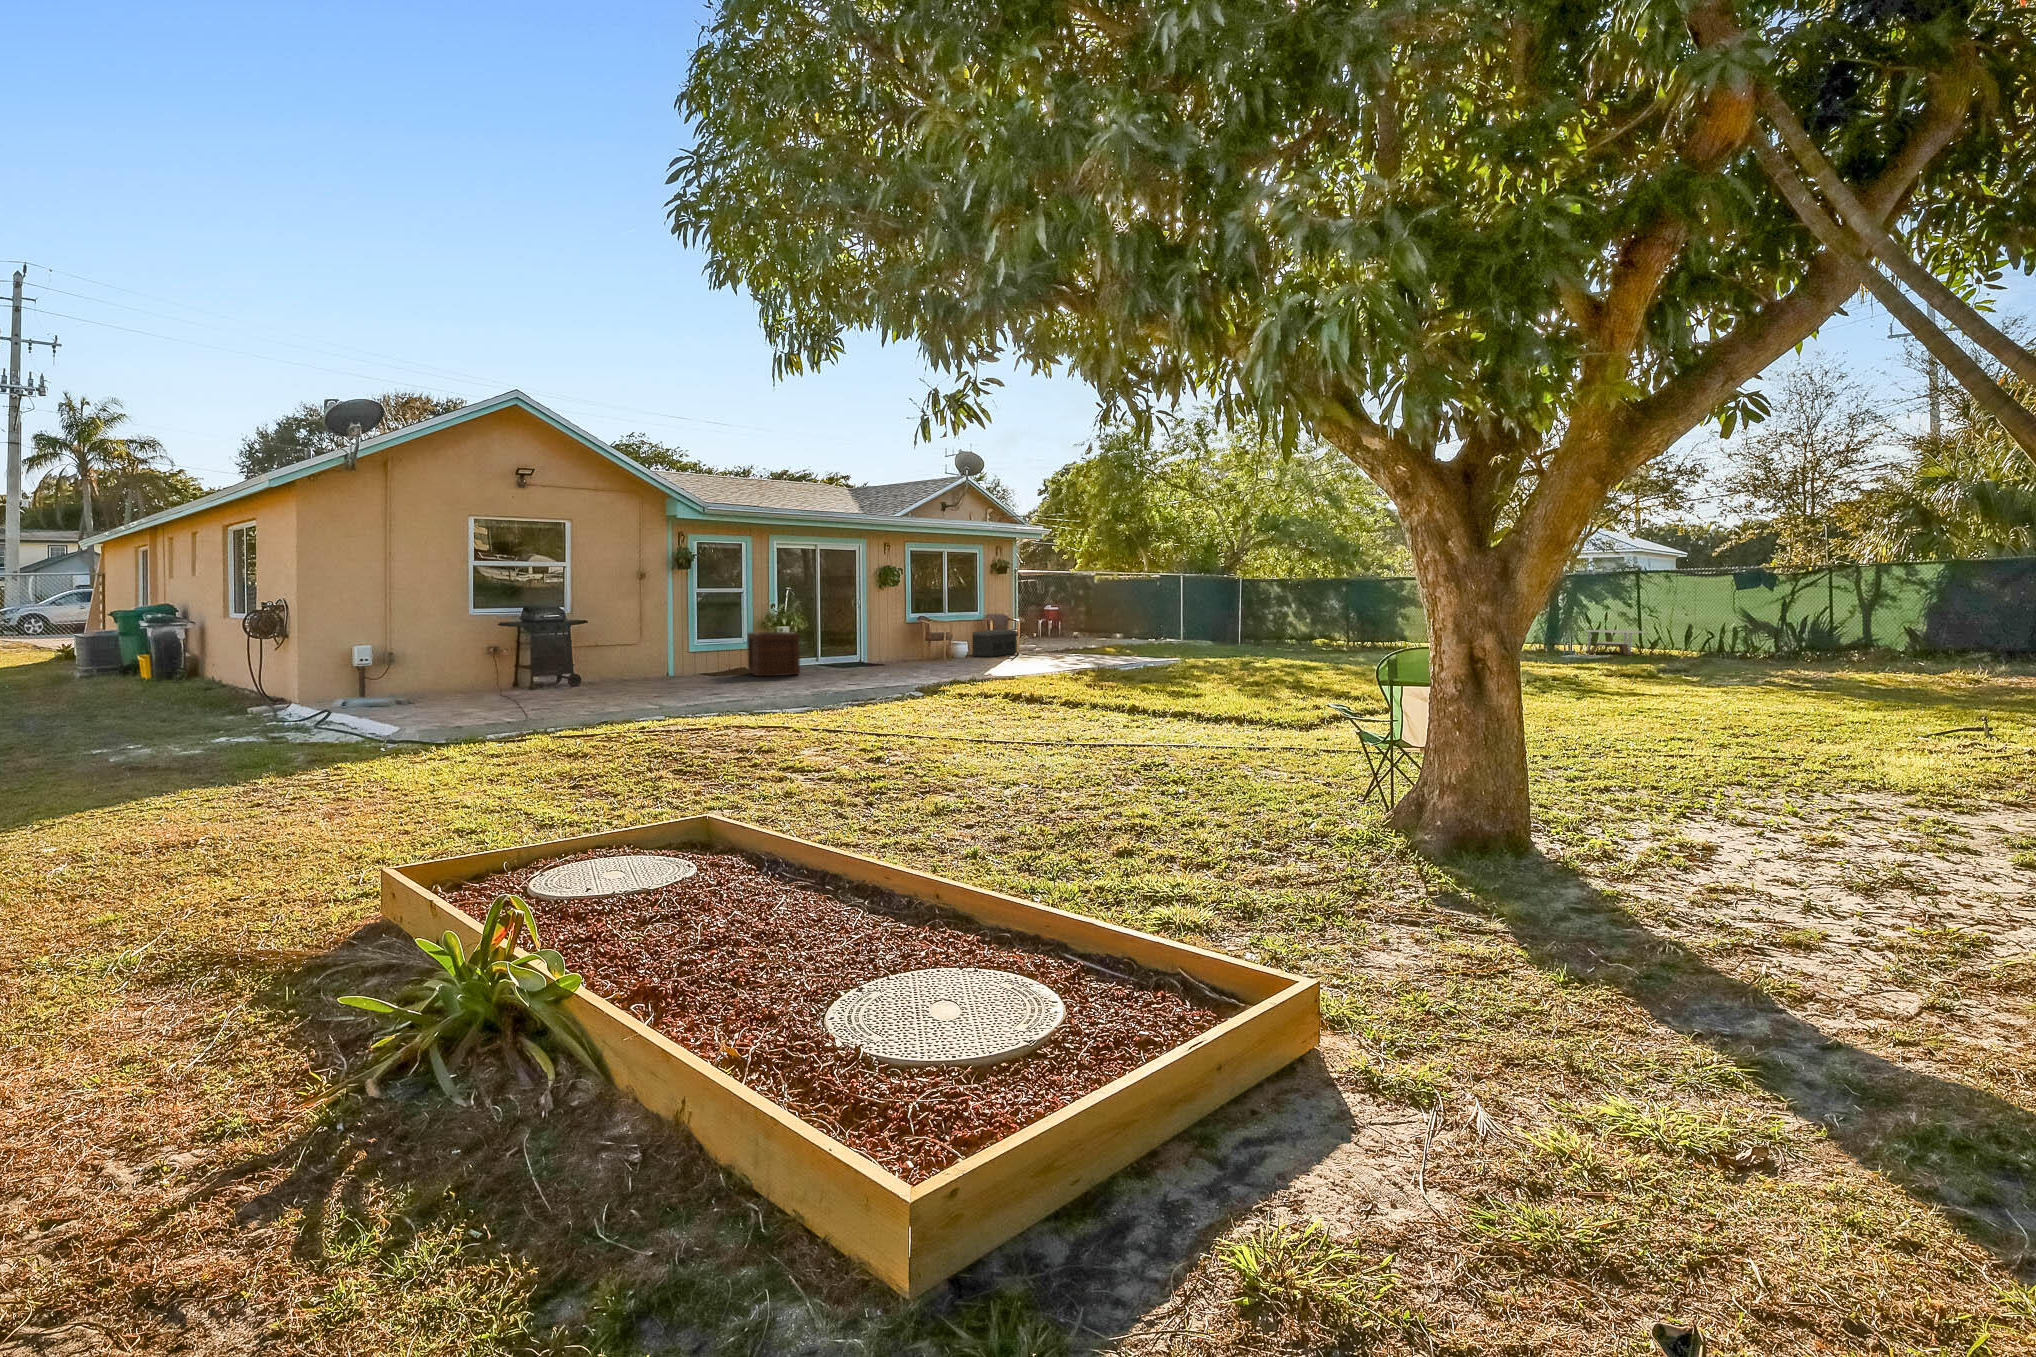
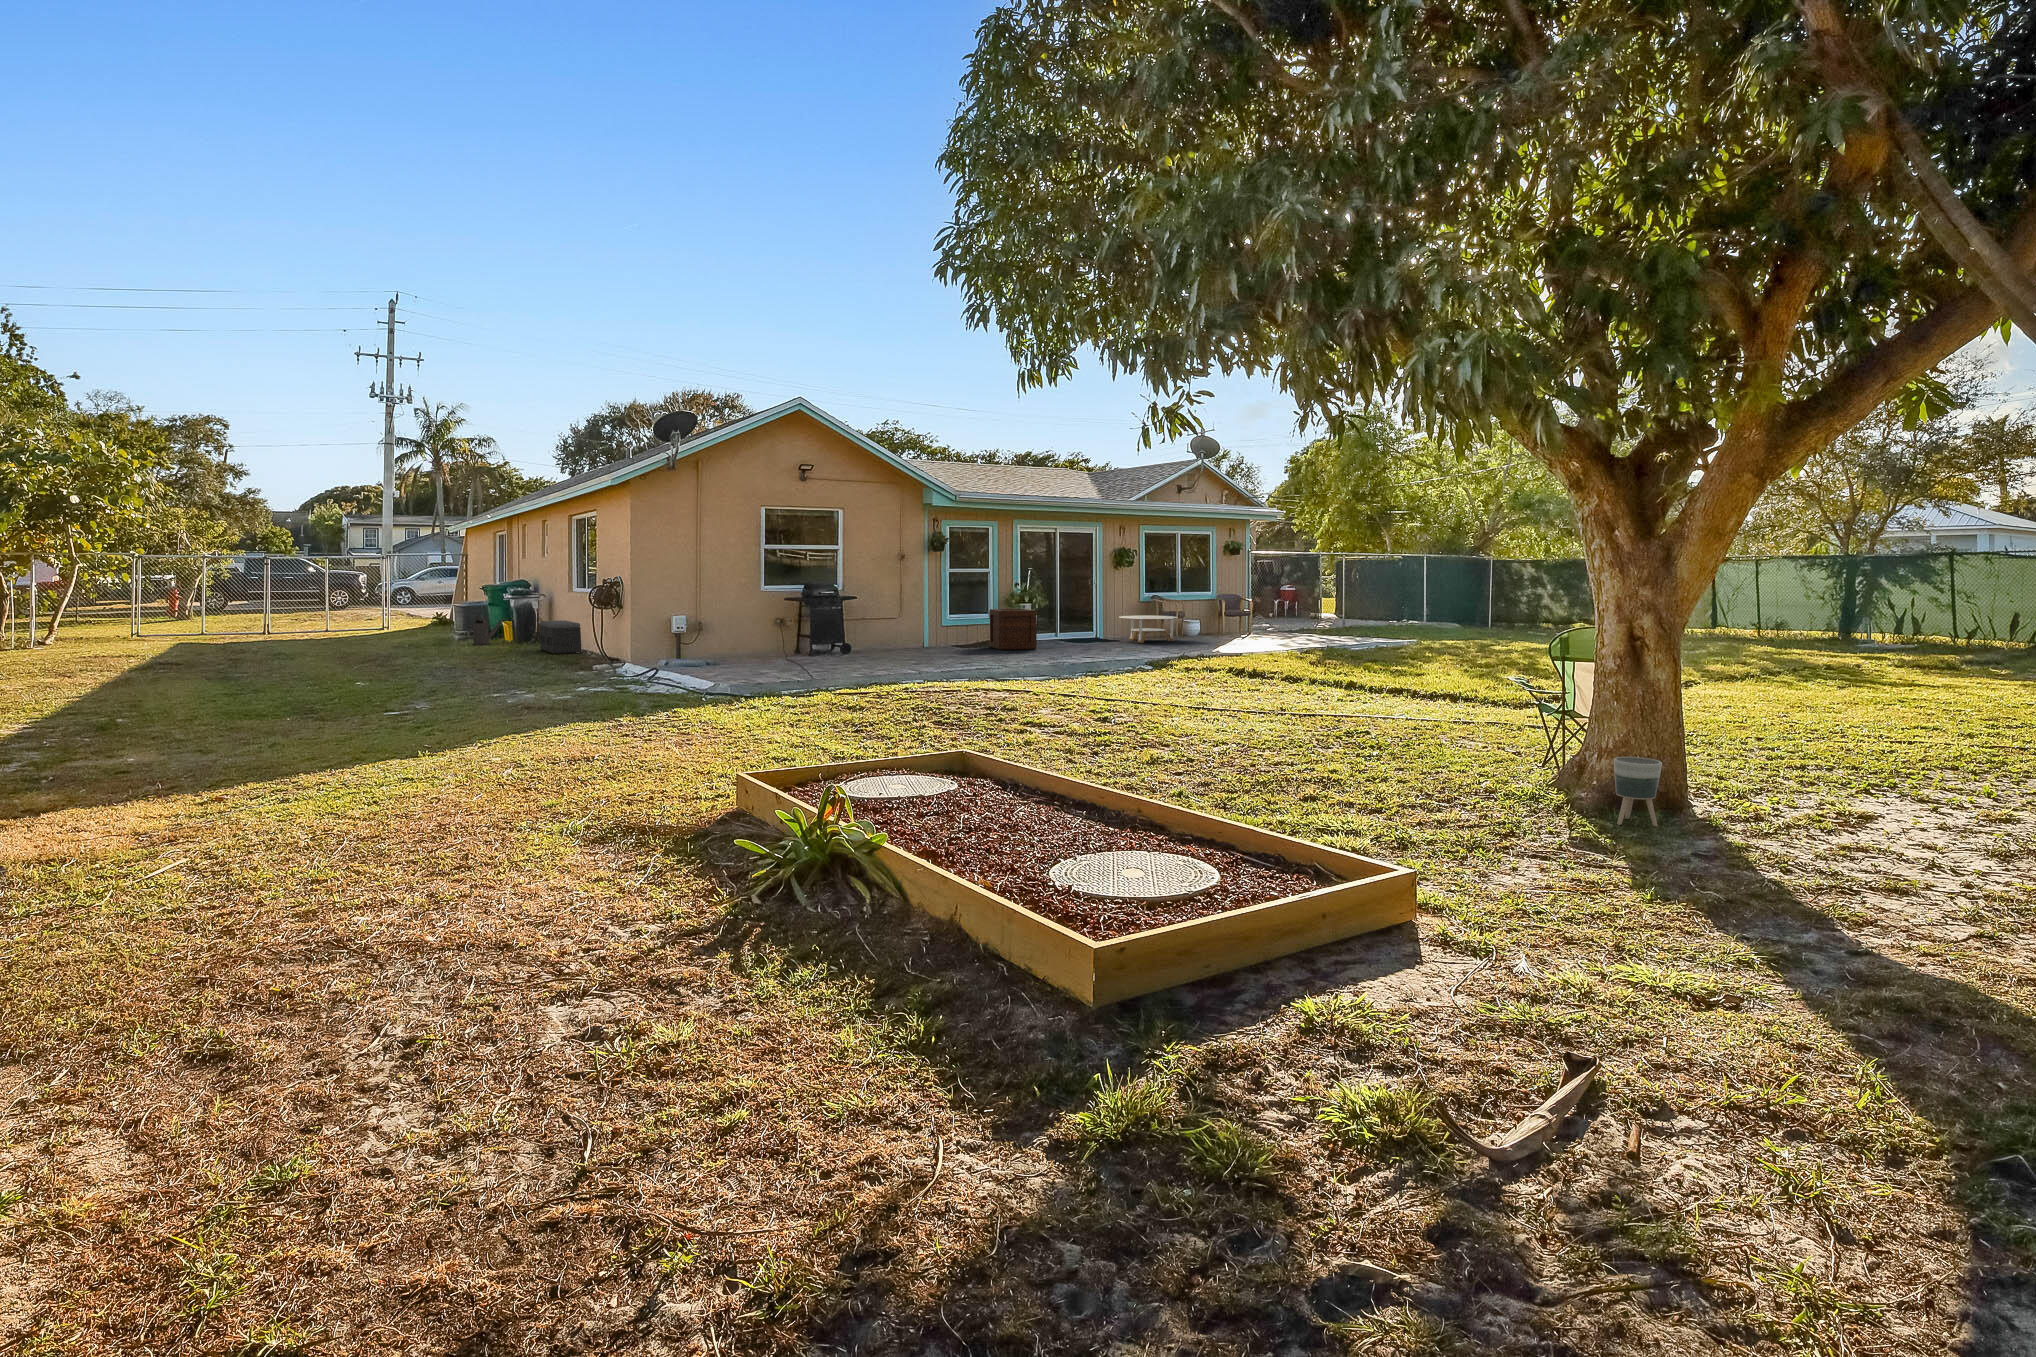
storage bench: present [972,630,1016,657] -> present [539,620,581,654]
round table: present [1584,630,1645,655] -> present [1119,615,1178,643]
watering can: none [93,646,143,683] -> present [469,615,503,645]
planter: none [1457,795,1508,873] -> present [1614,757,1662,826]

